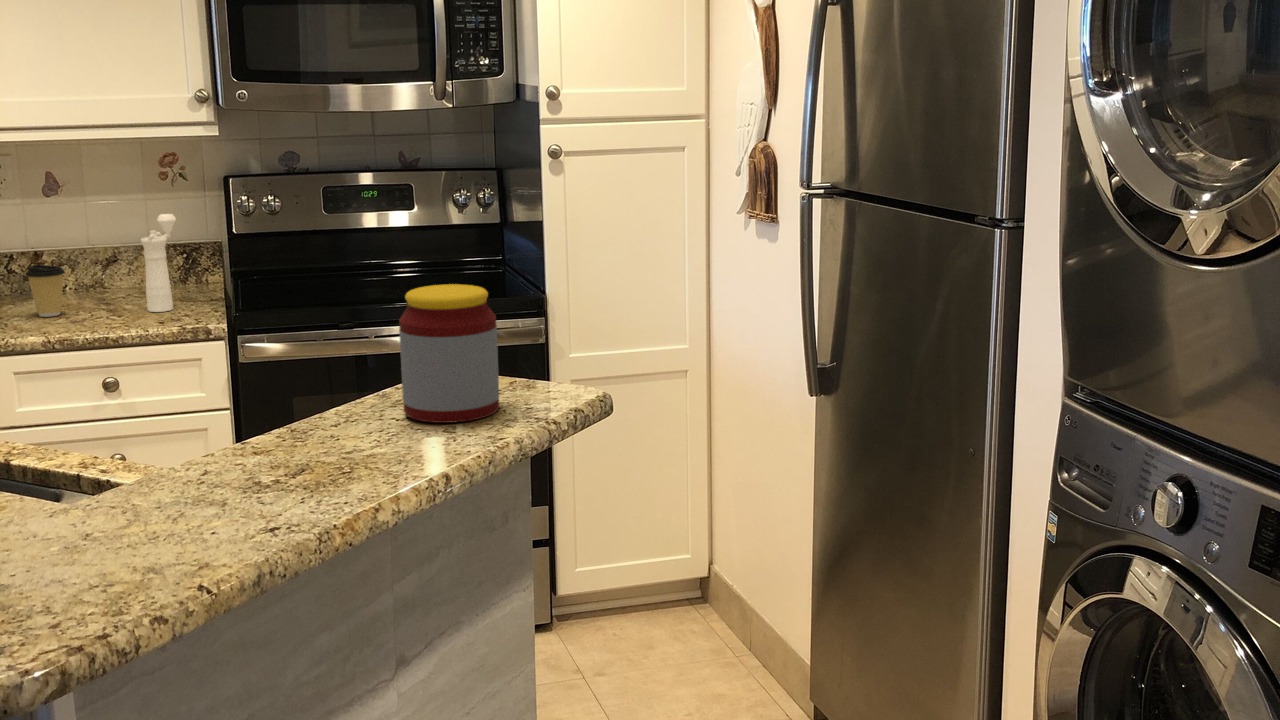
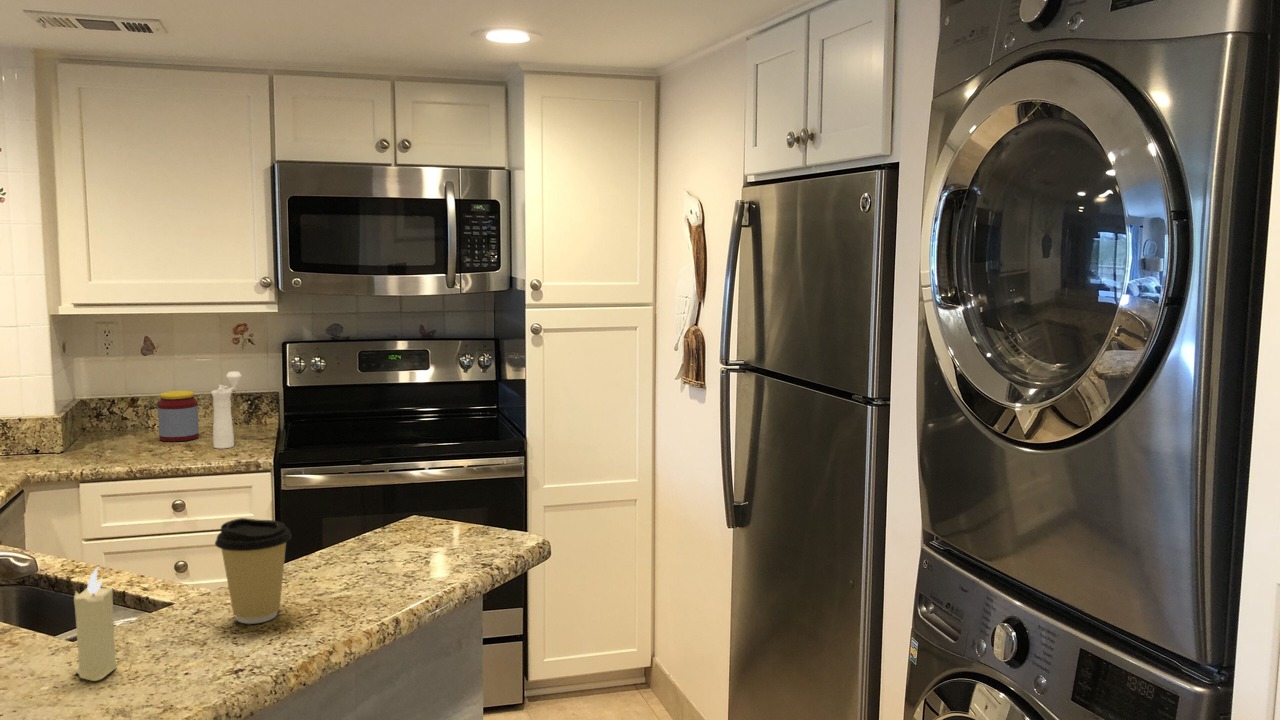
coffee cup: present [25,264,65,317] -> present [215,518,292,624]
jar: present [399,284,499,423] -> present [158,391,199,442]
candle: none [80,410,131,541] -> present [74,567,116,681]

